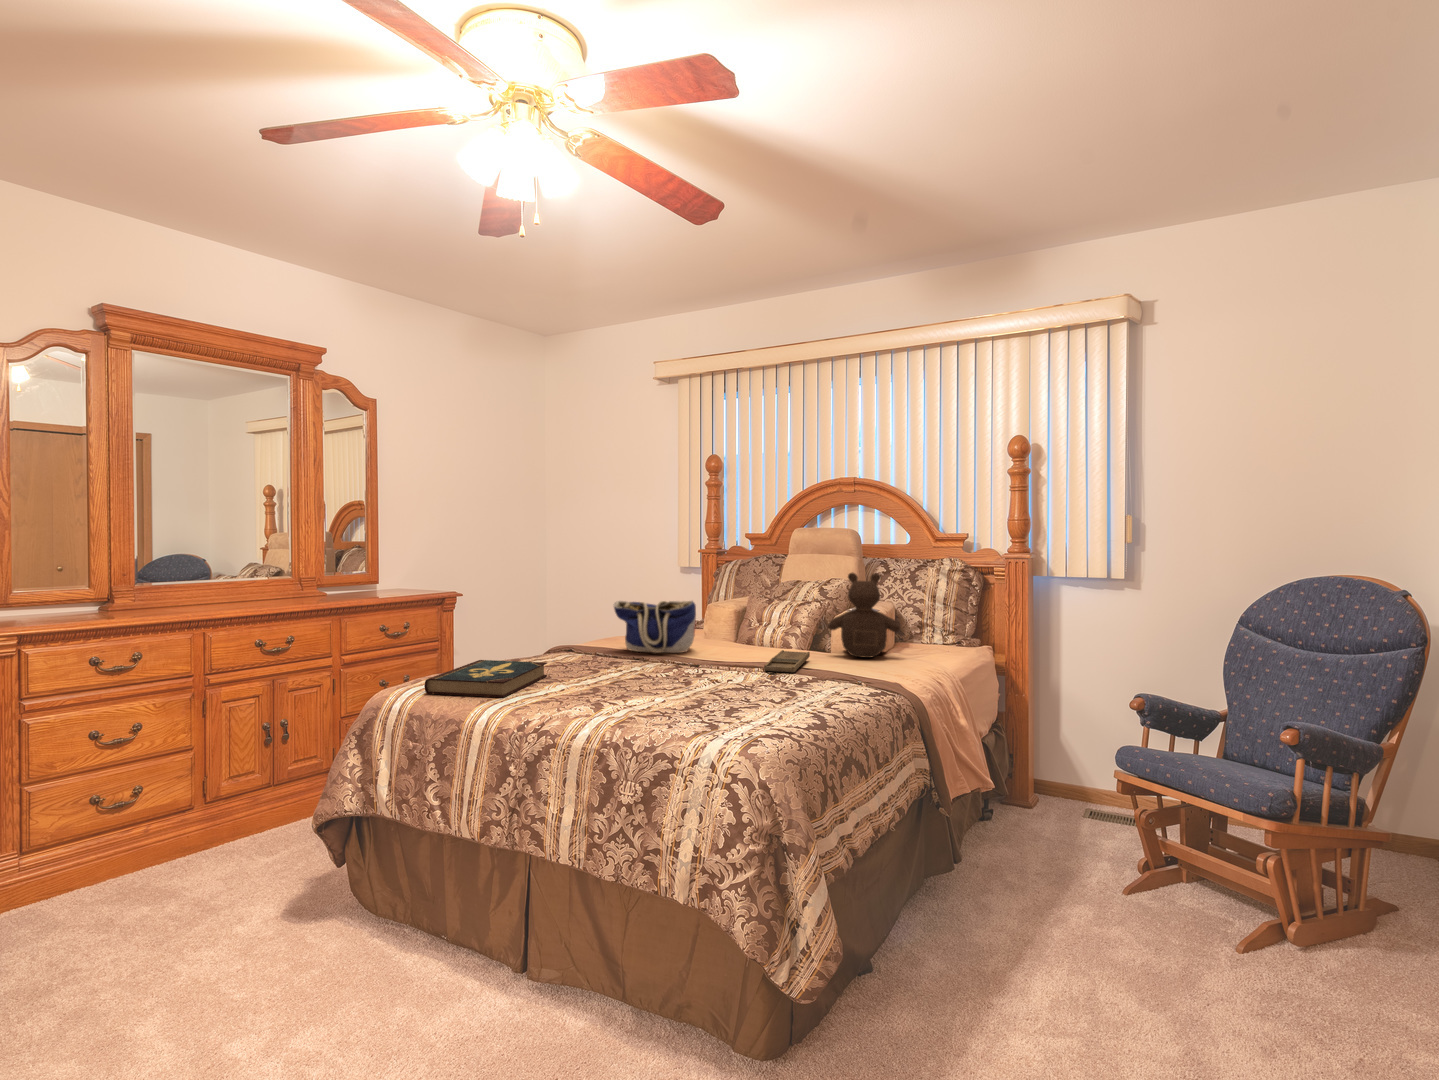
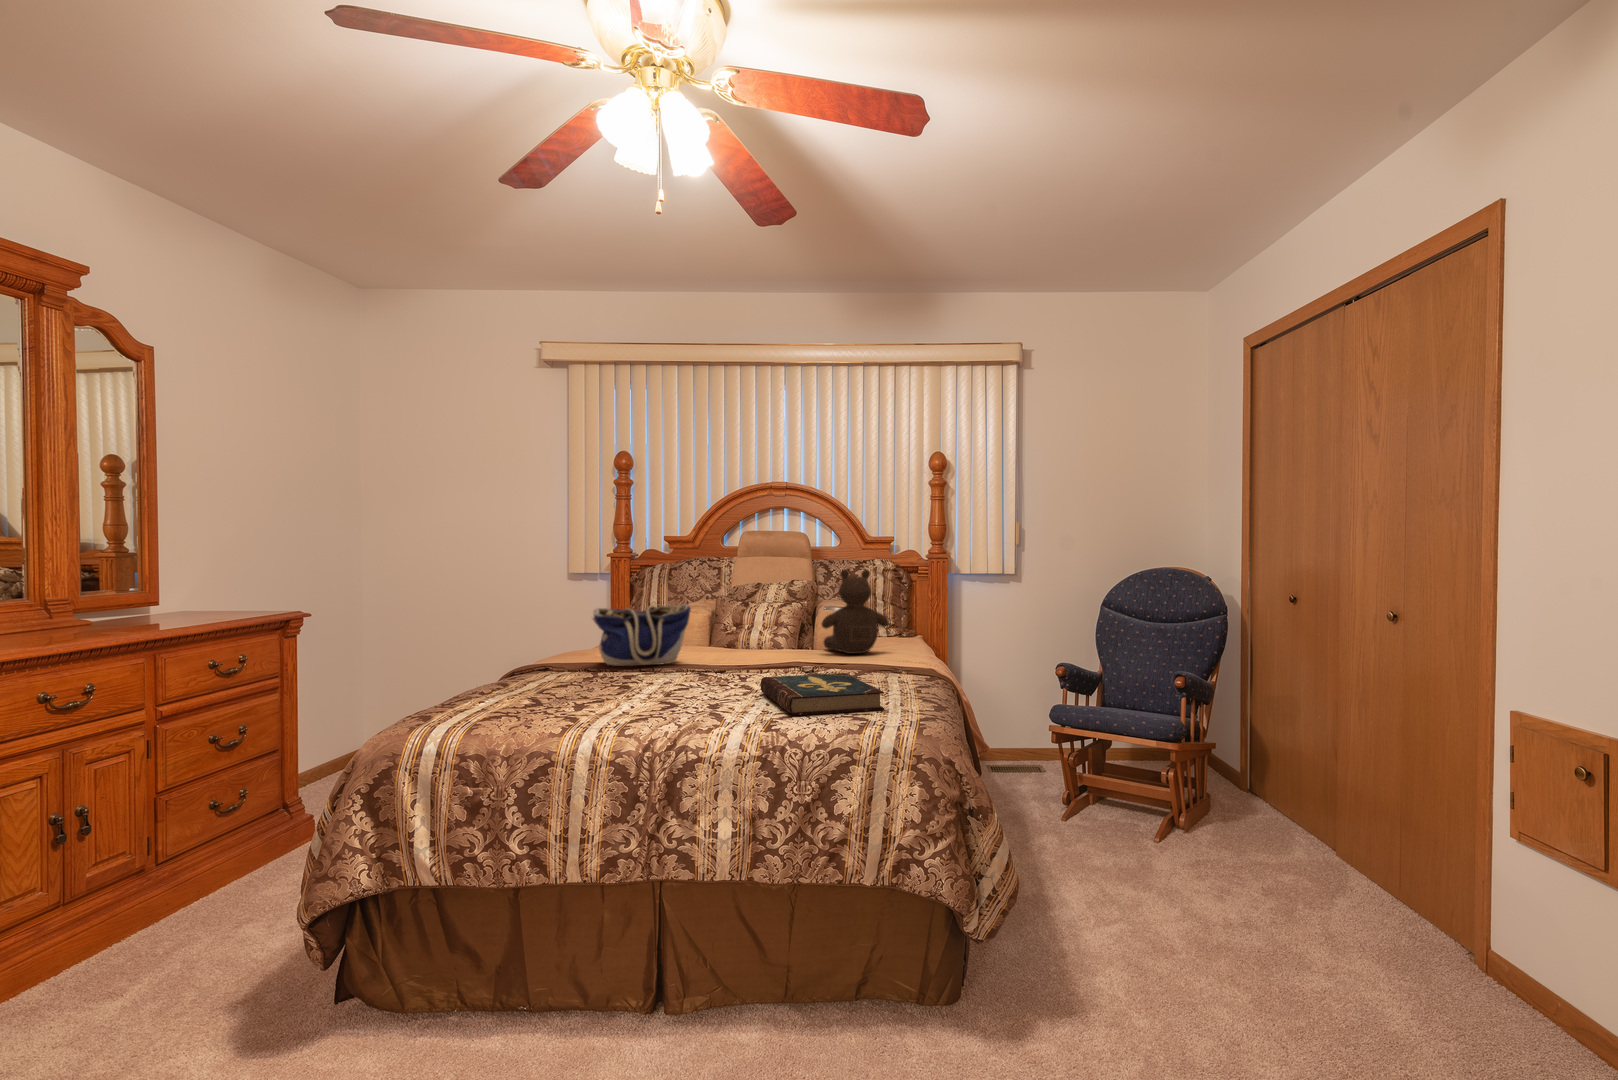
tray: present [764,650,810,673] -> none [784,651,824,671]
book: present [424,660,547,698] -> present [760,673,884,715]

